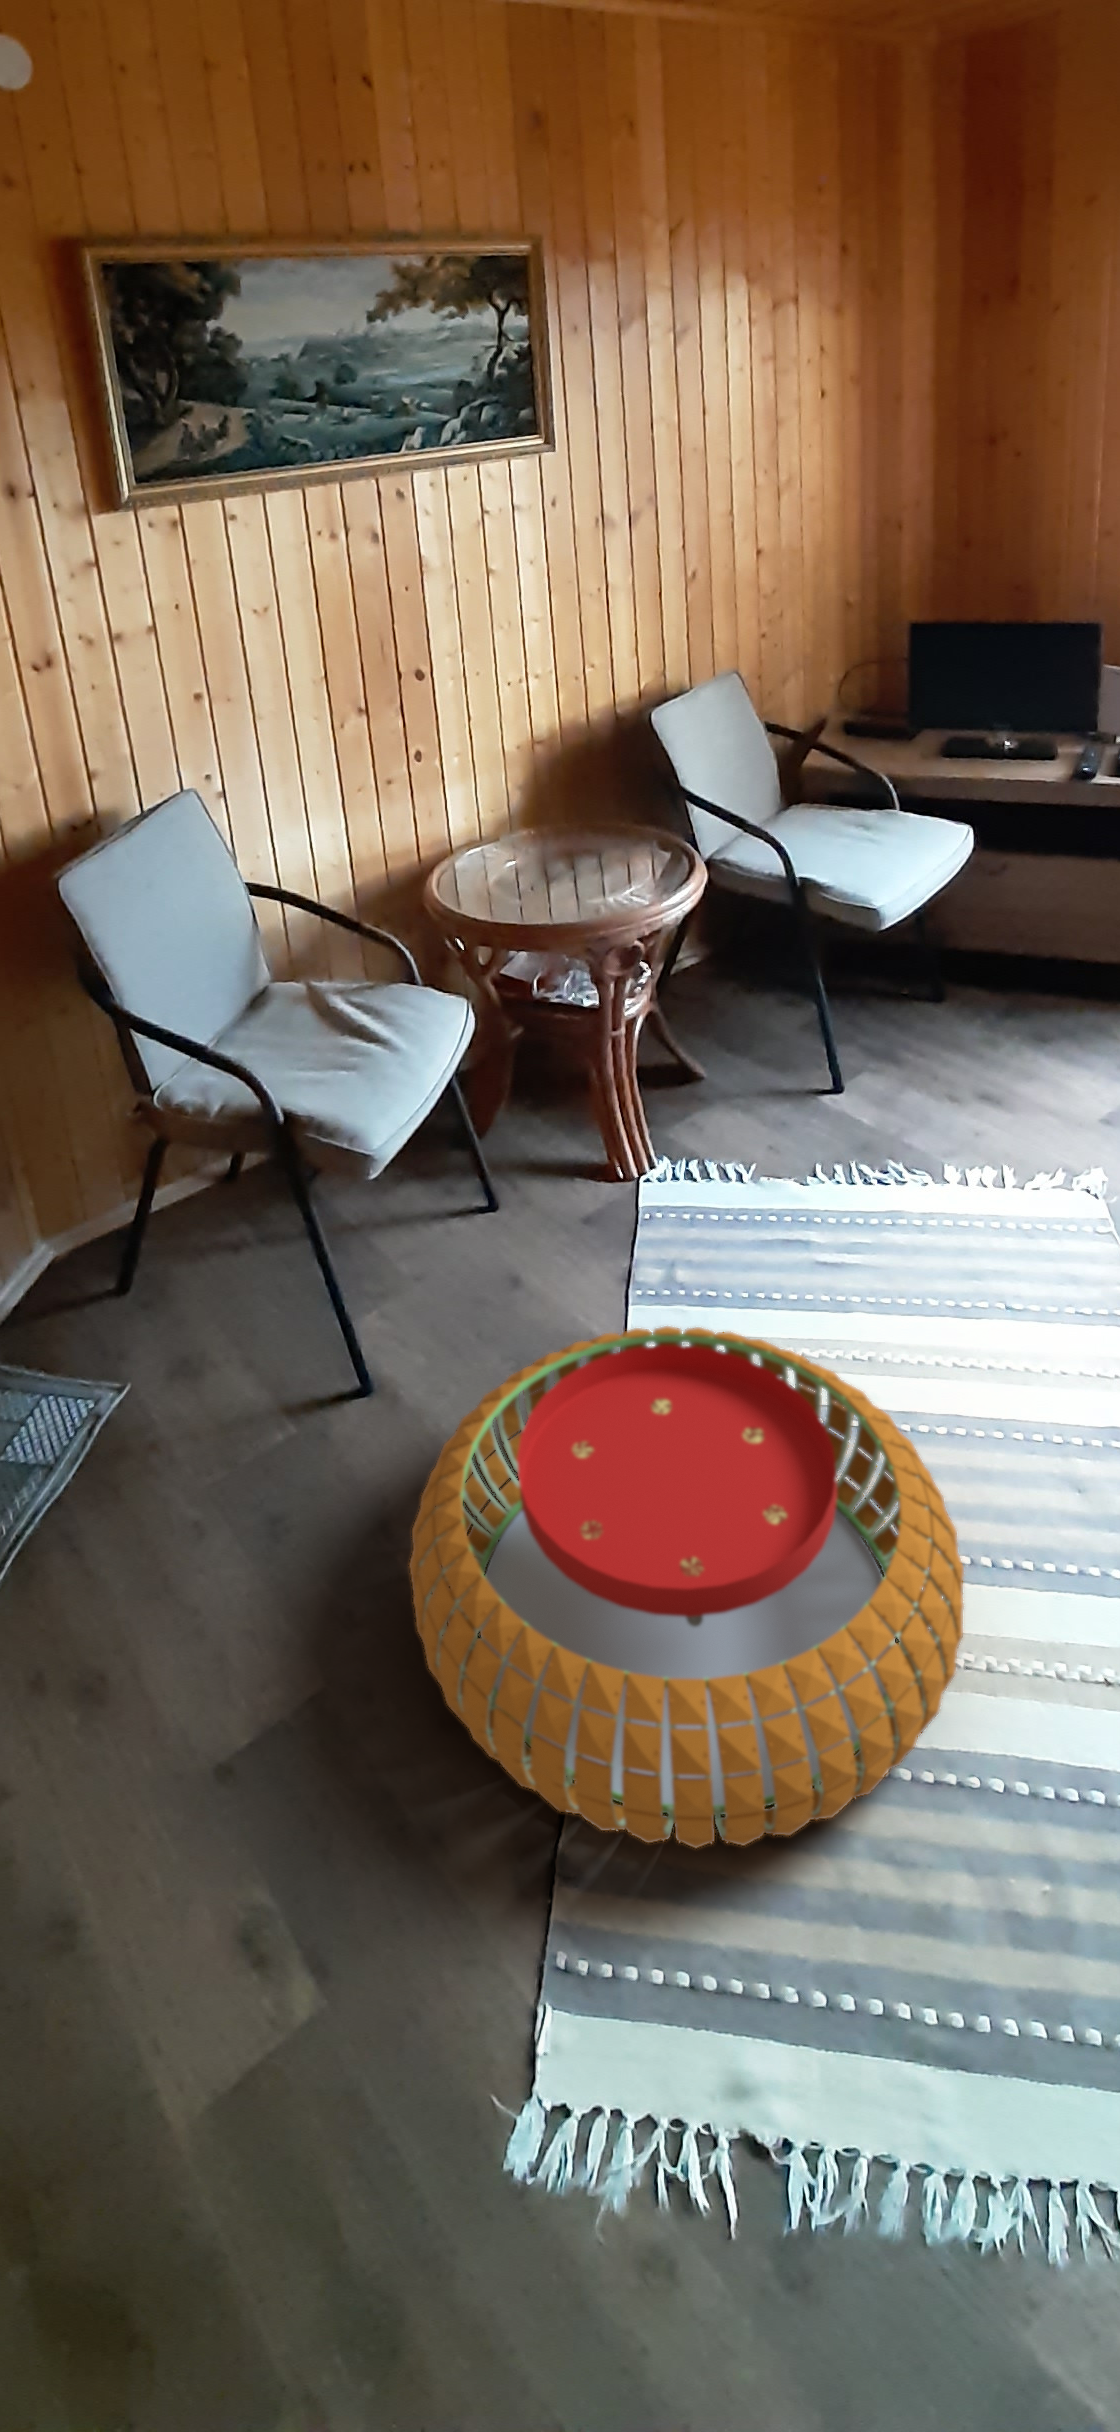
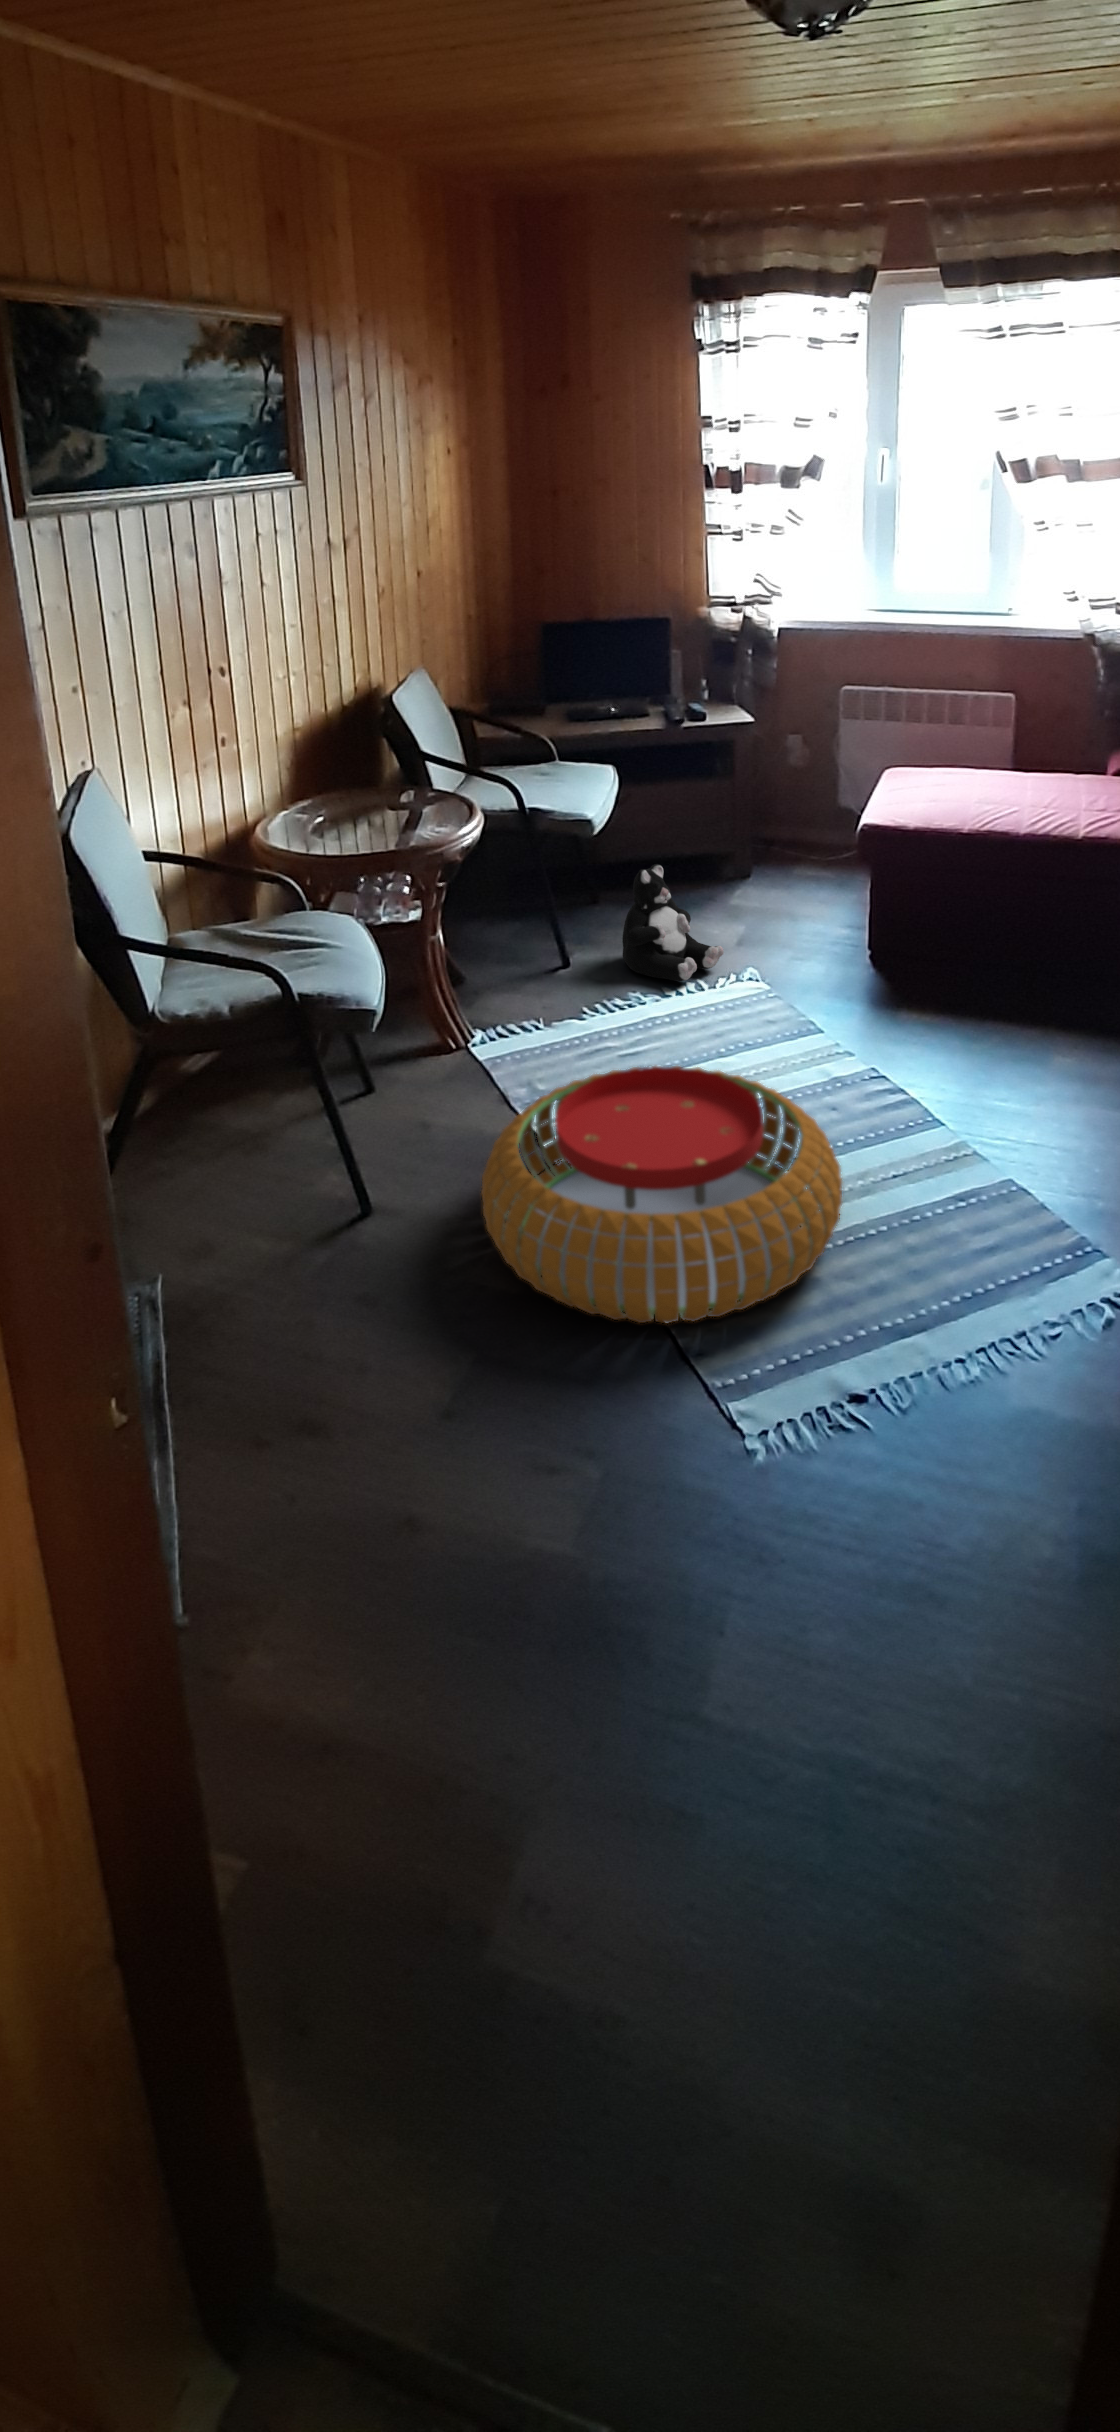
plush toy: none [902,984,1047,1159] -> present [622,864,724,981]

